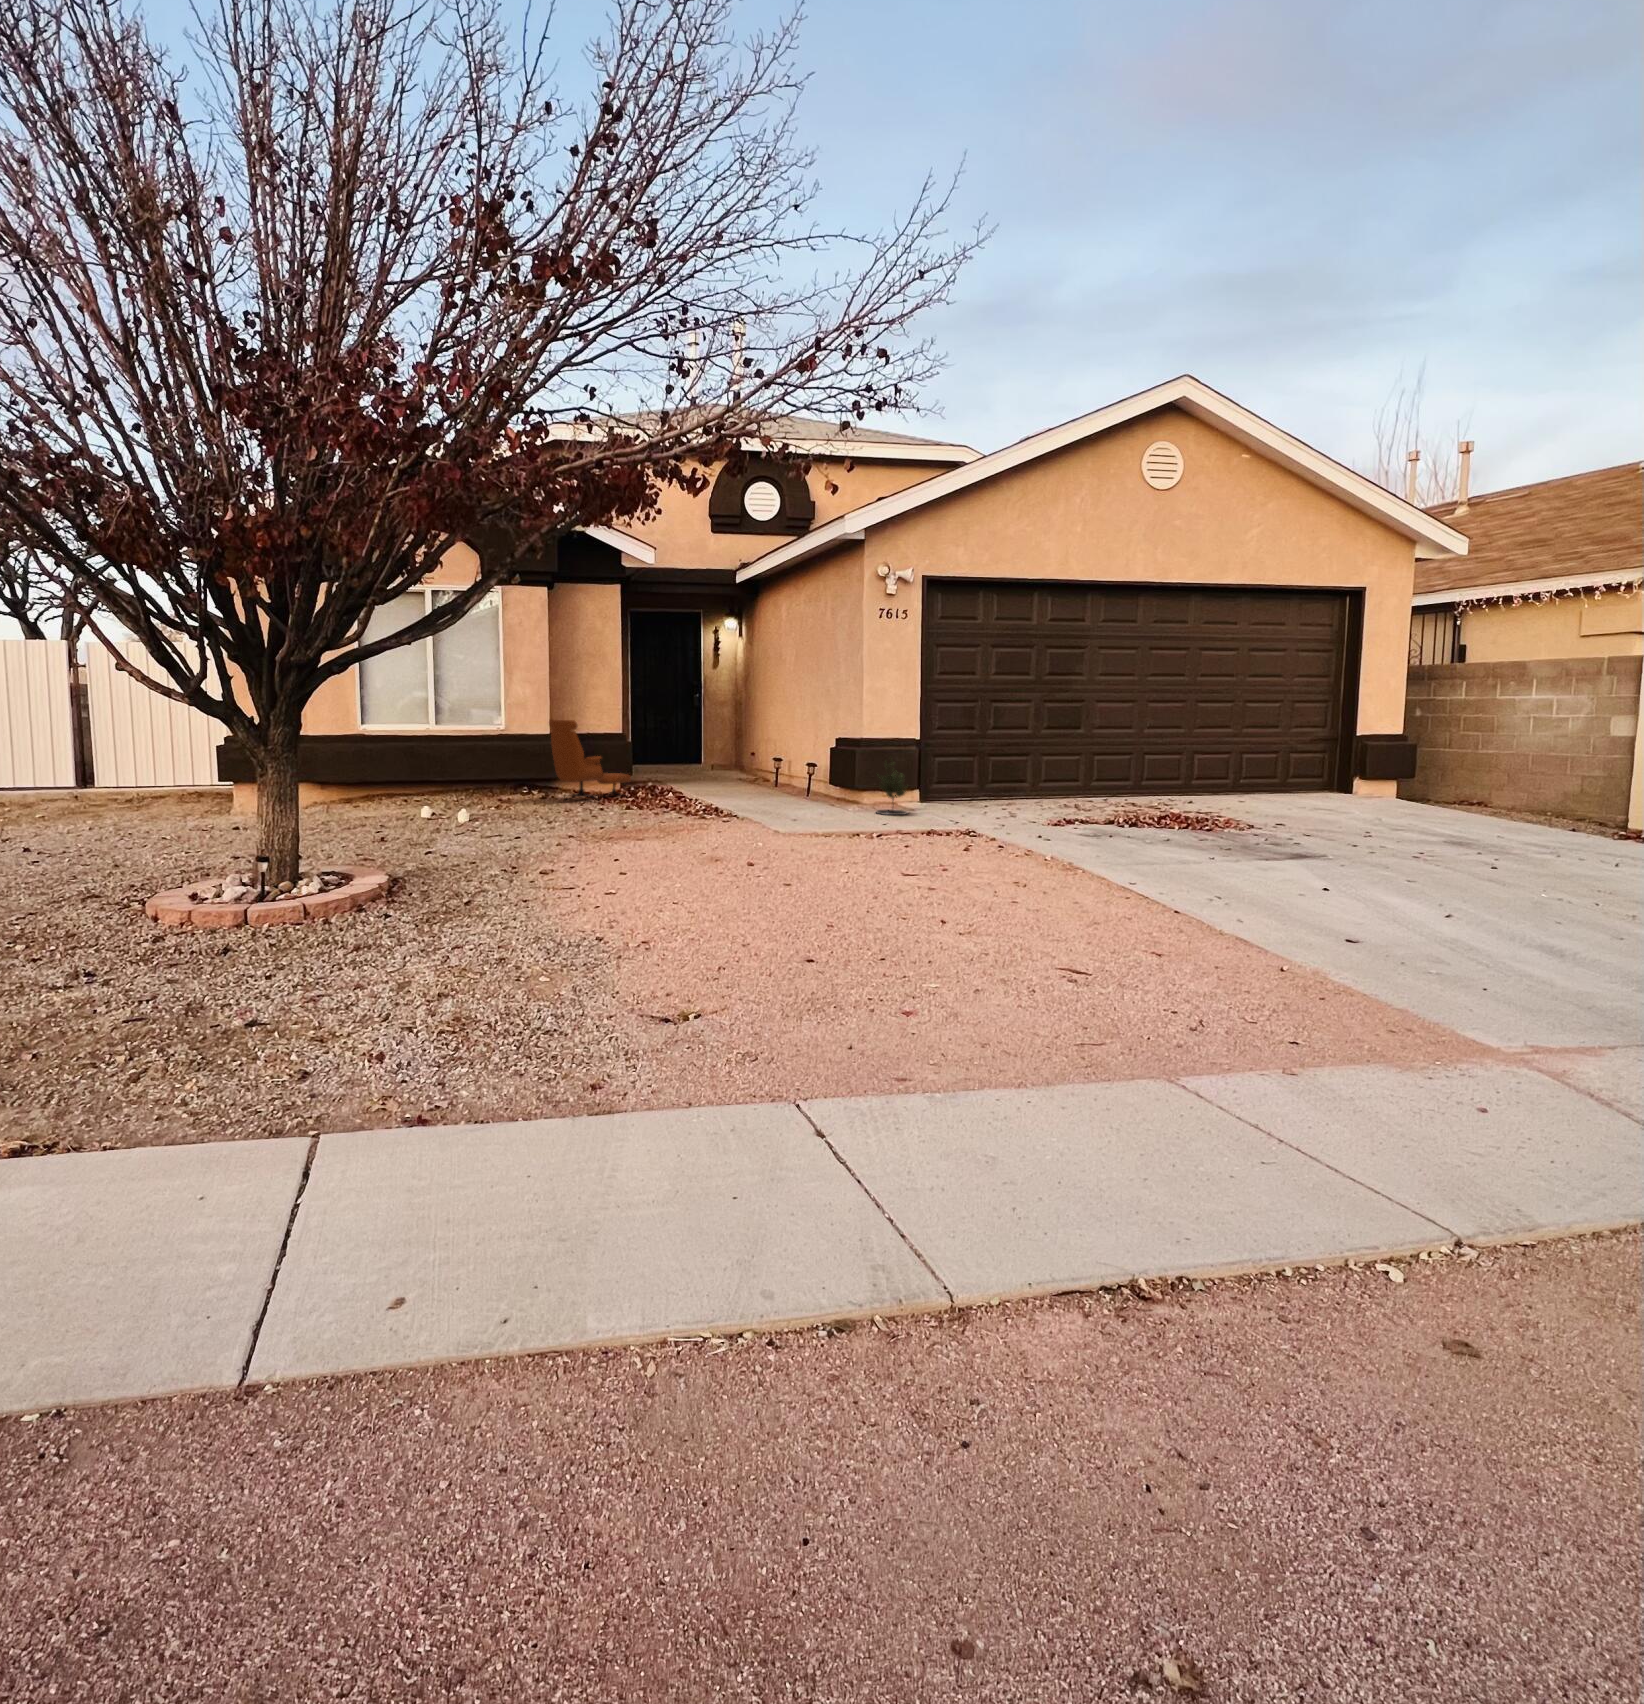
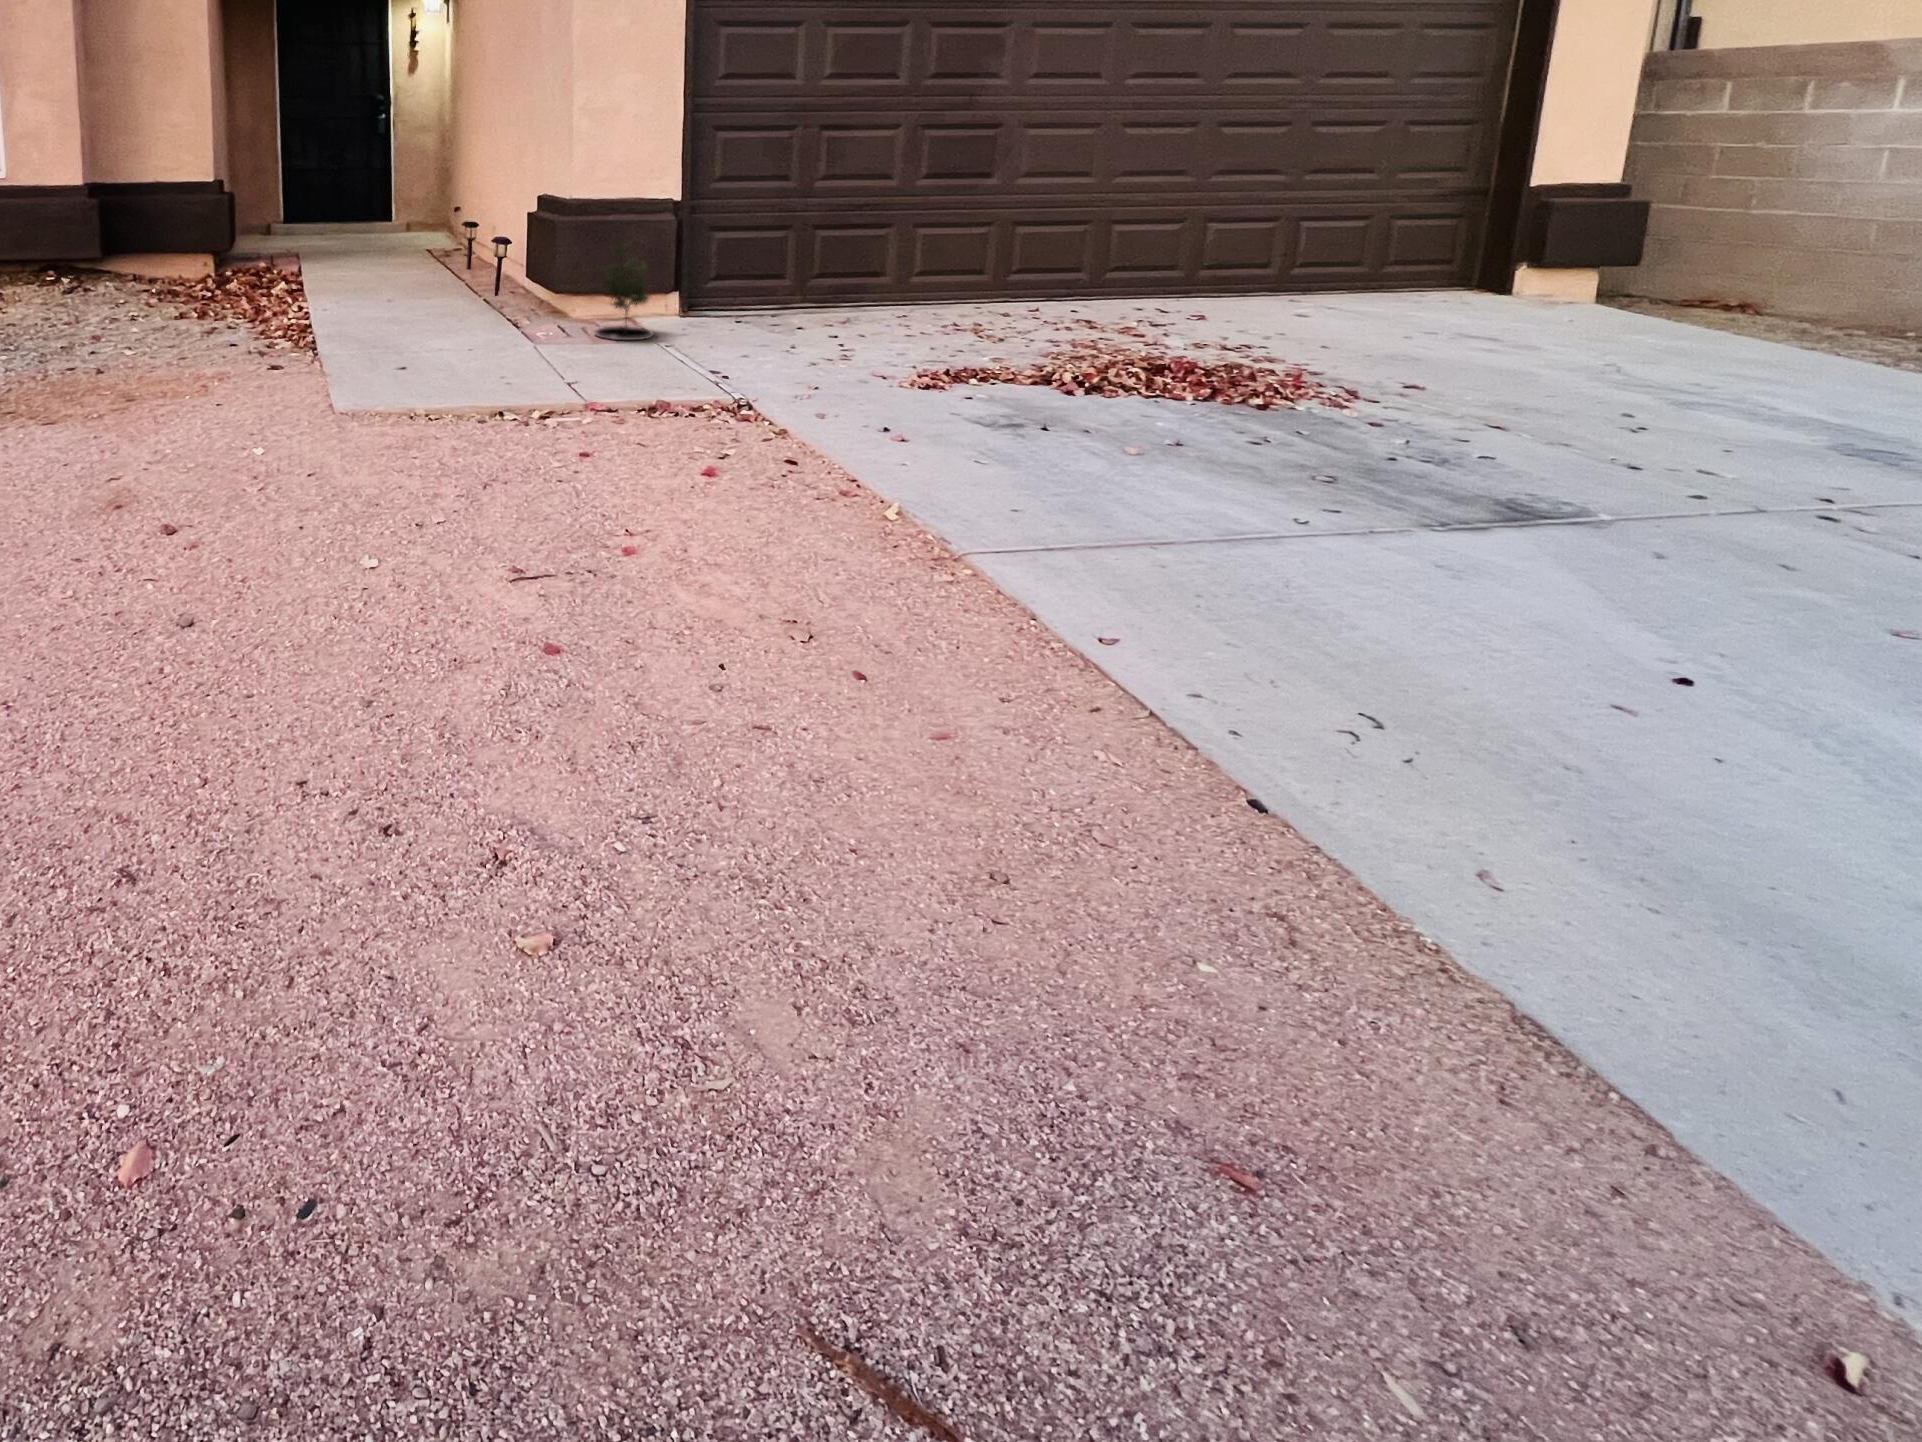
lounge chair: present [549,719,631,801] -> none [63,162,224,301]

